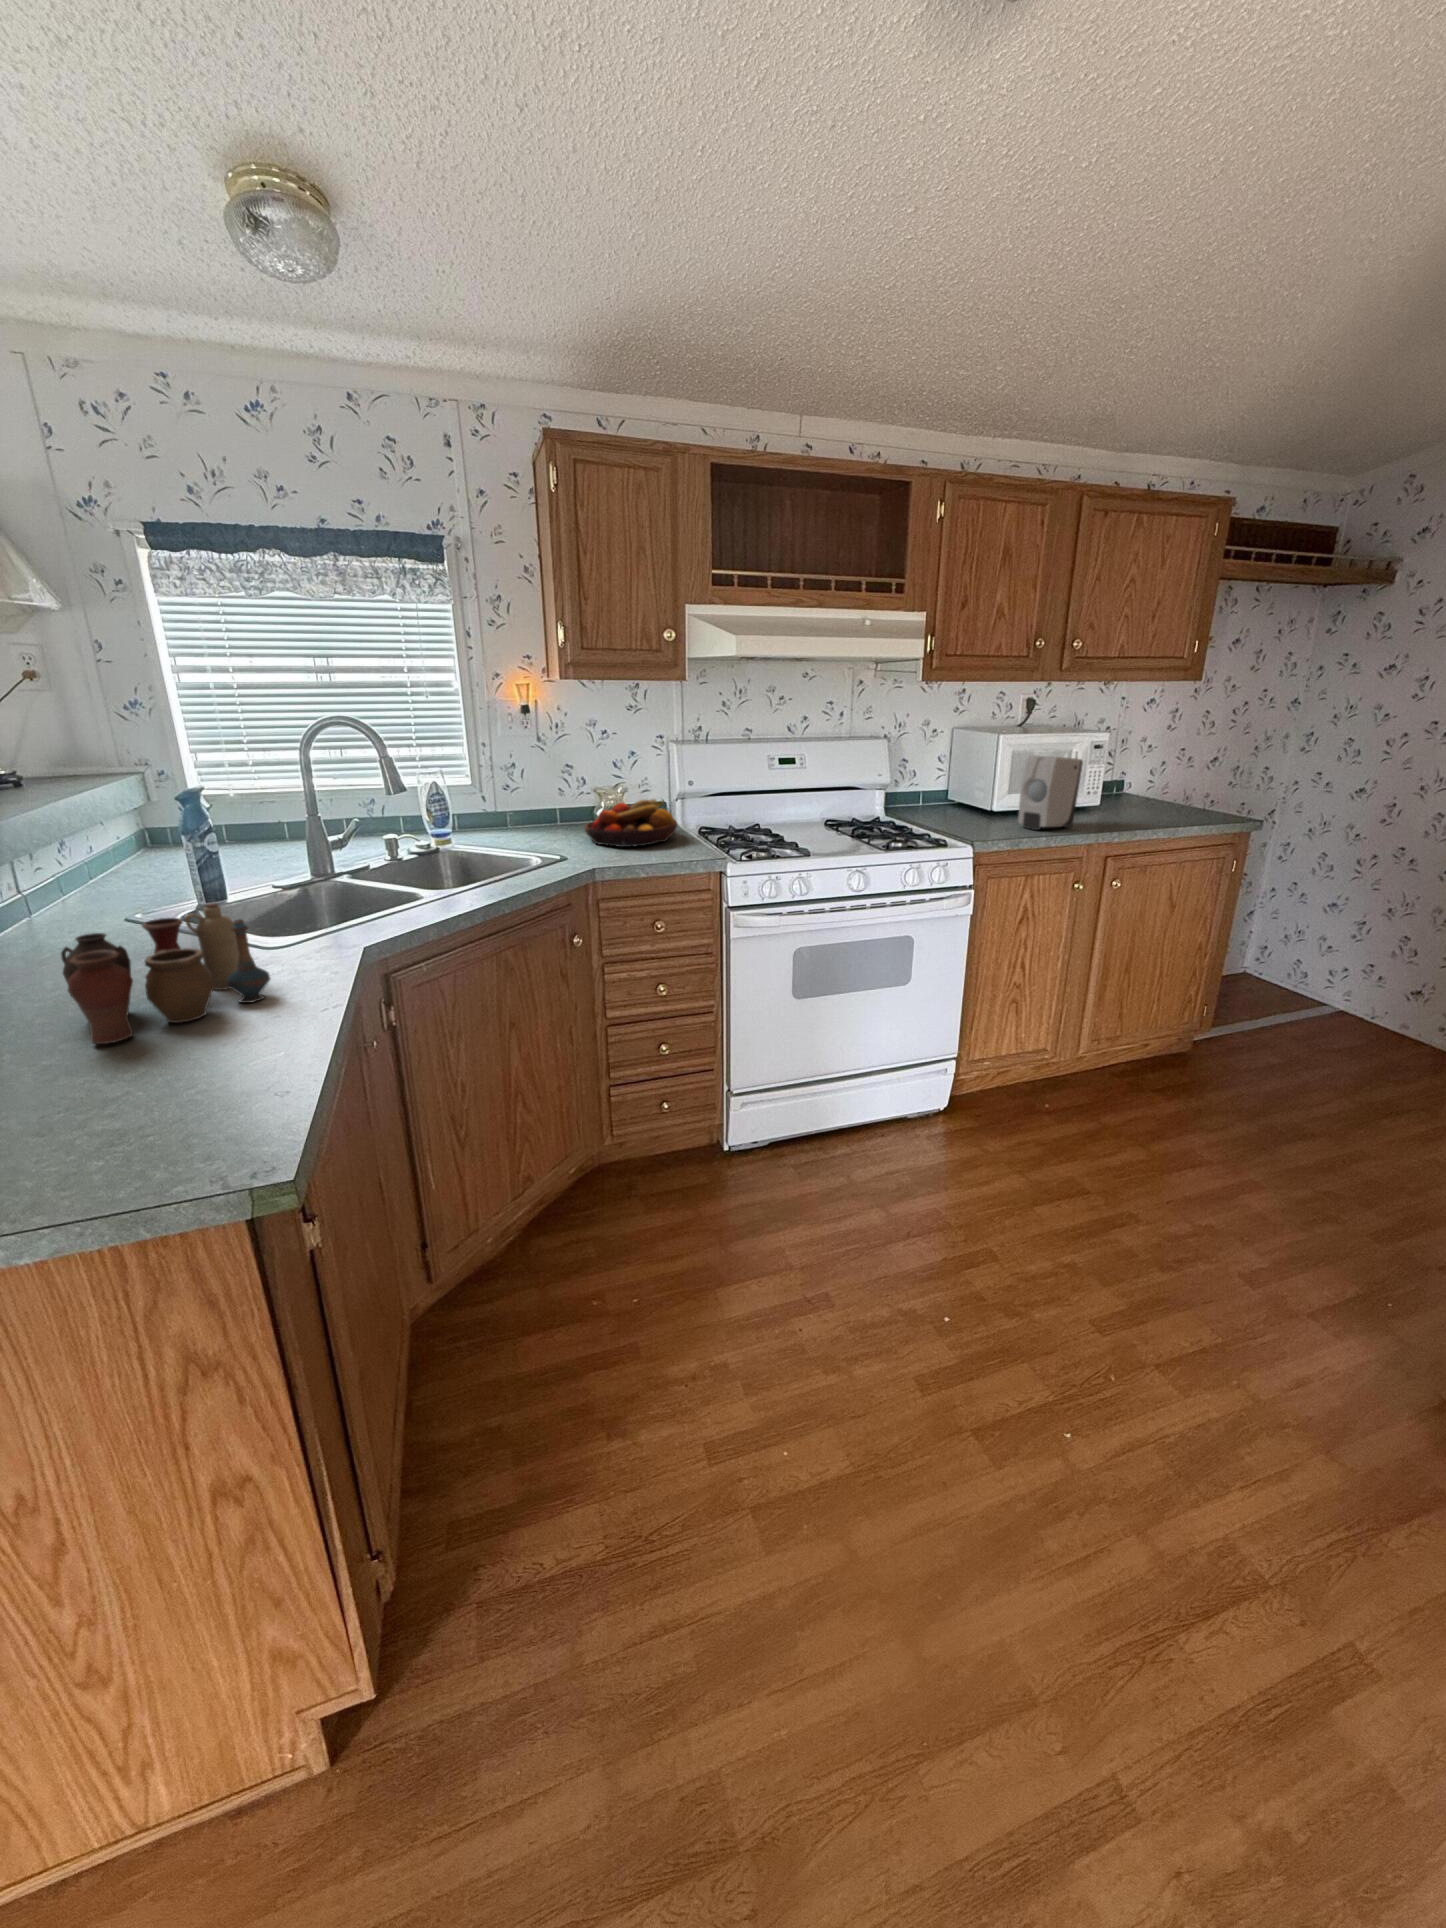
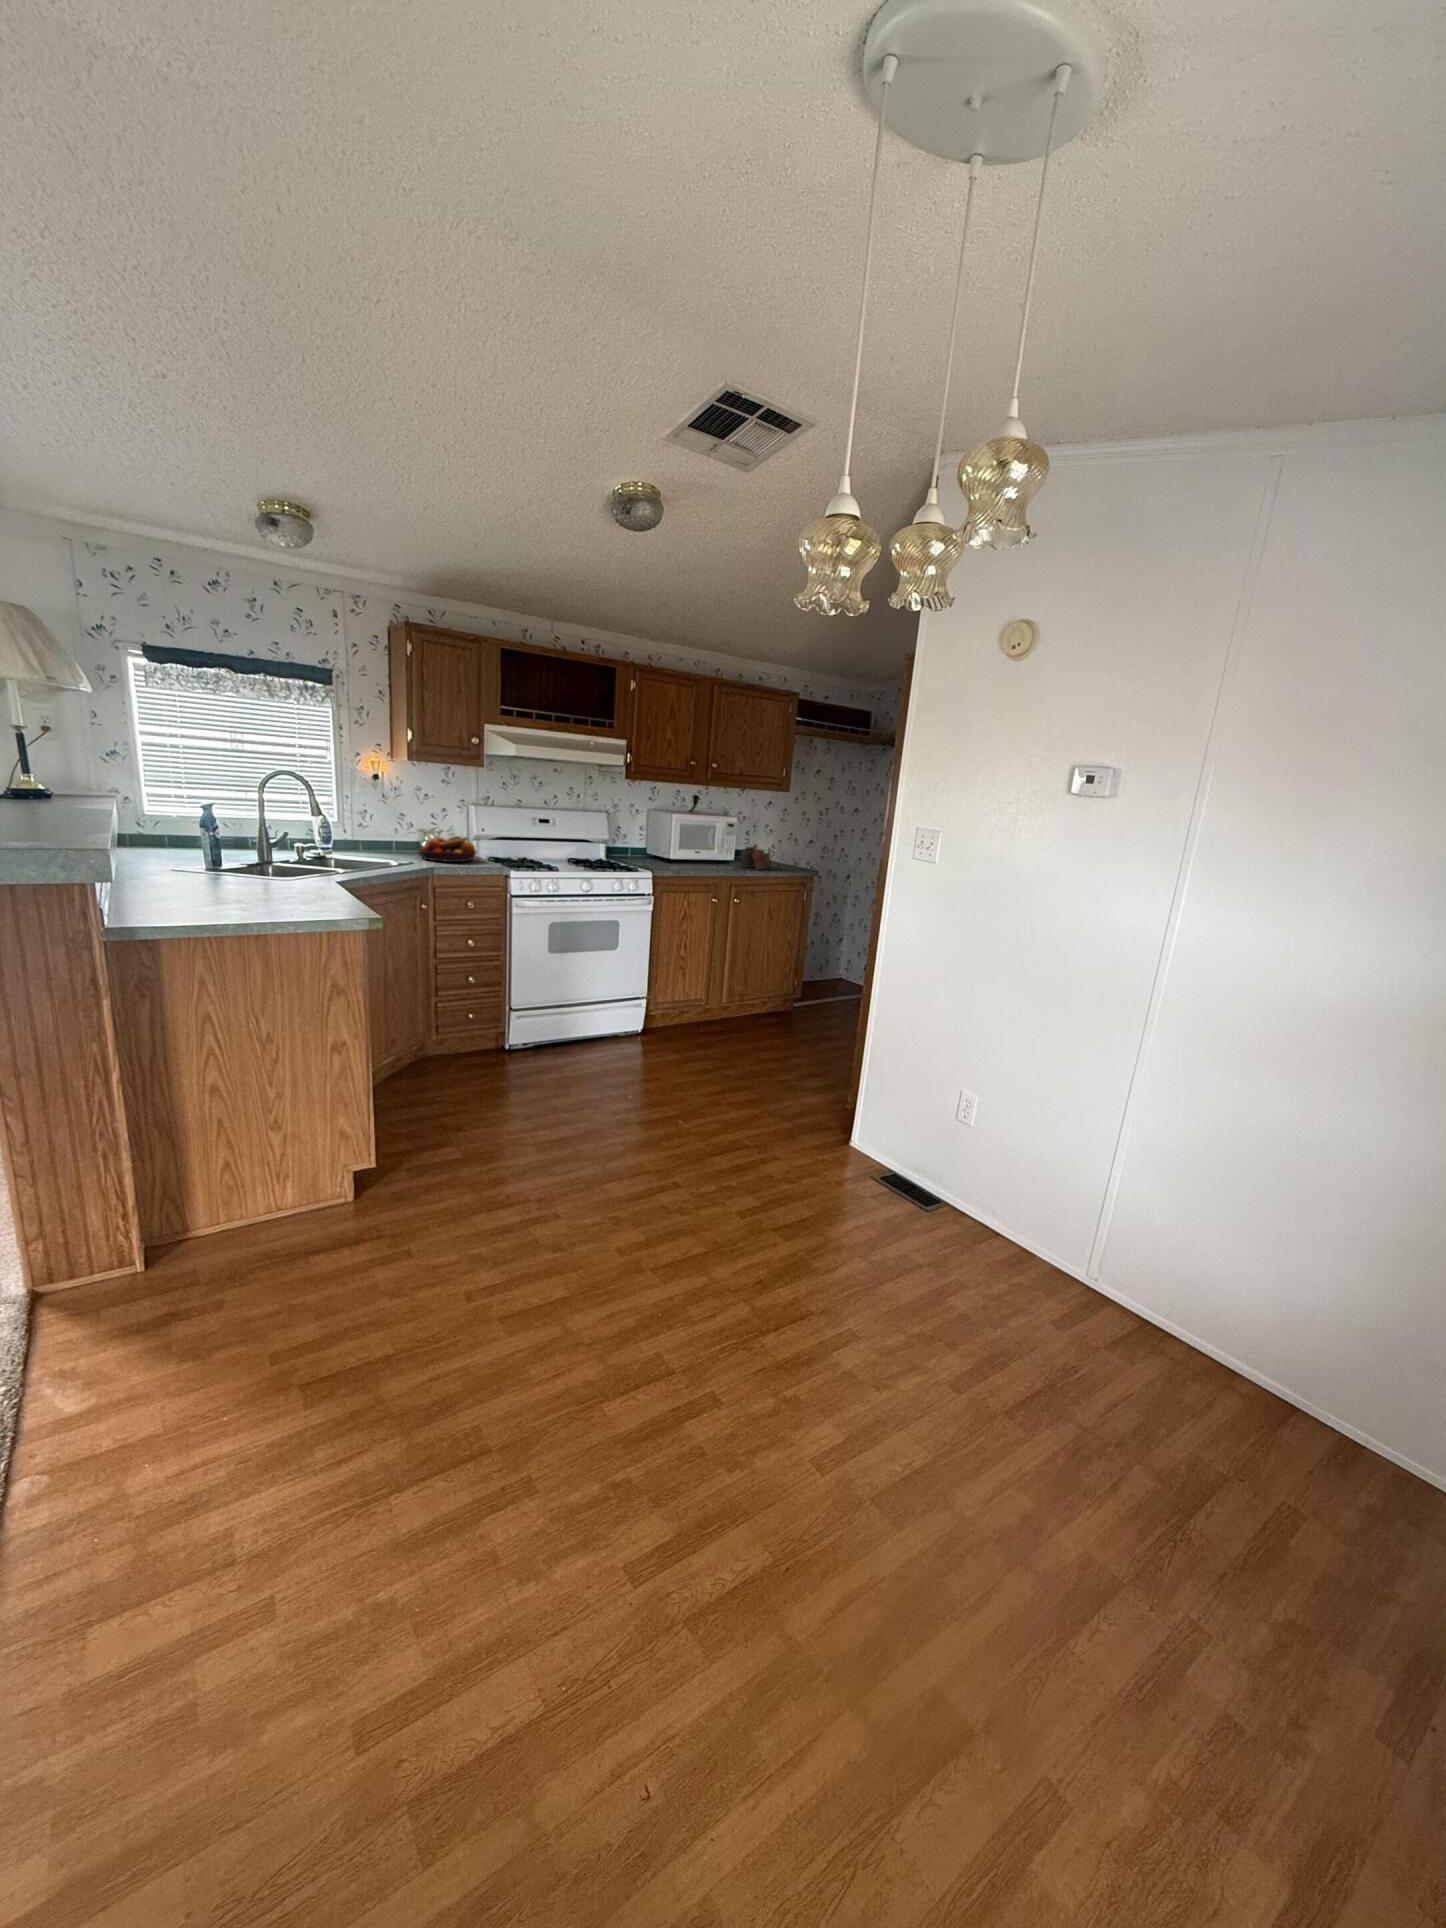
soap dispenser: present [1018,755,1083,830] -> none [683,826,718,869]
vase: present [61,903,270,1044] -> present [741,845,772,869]

